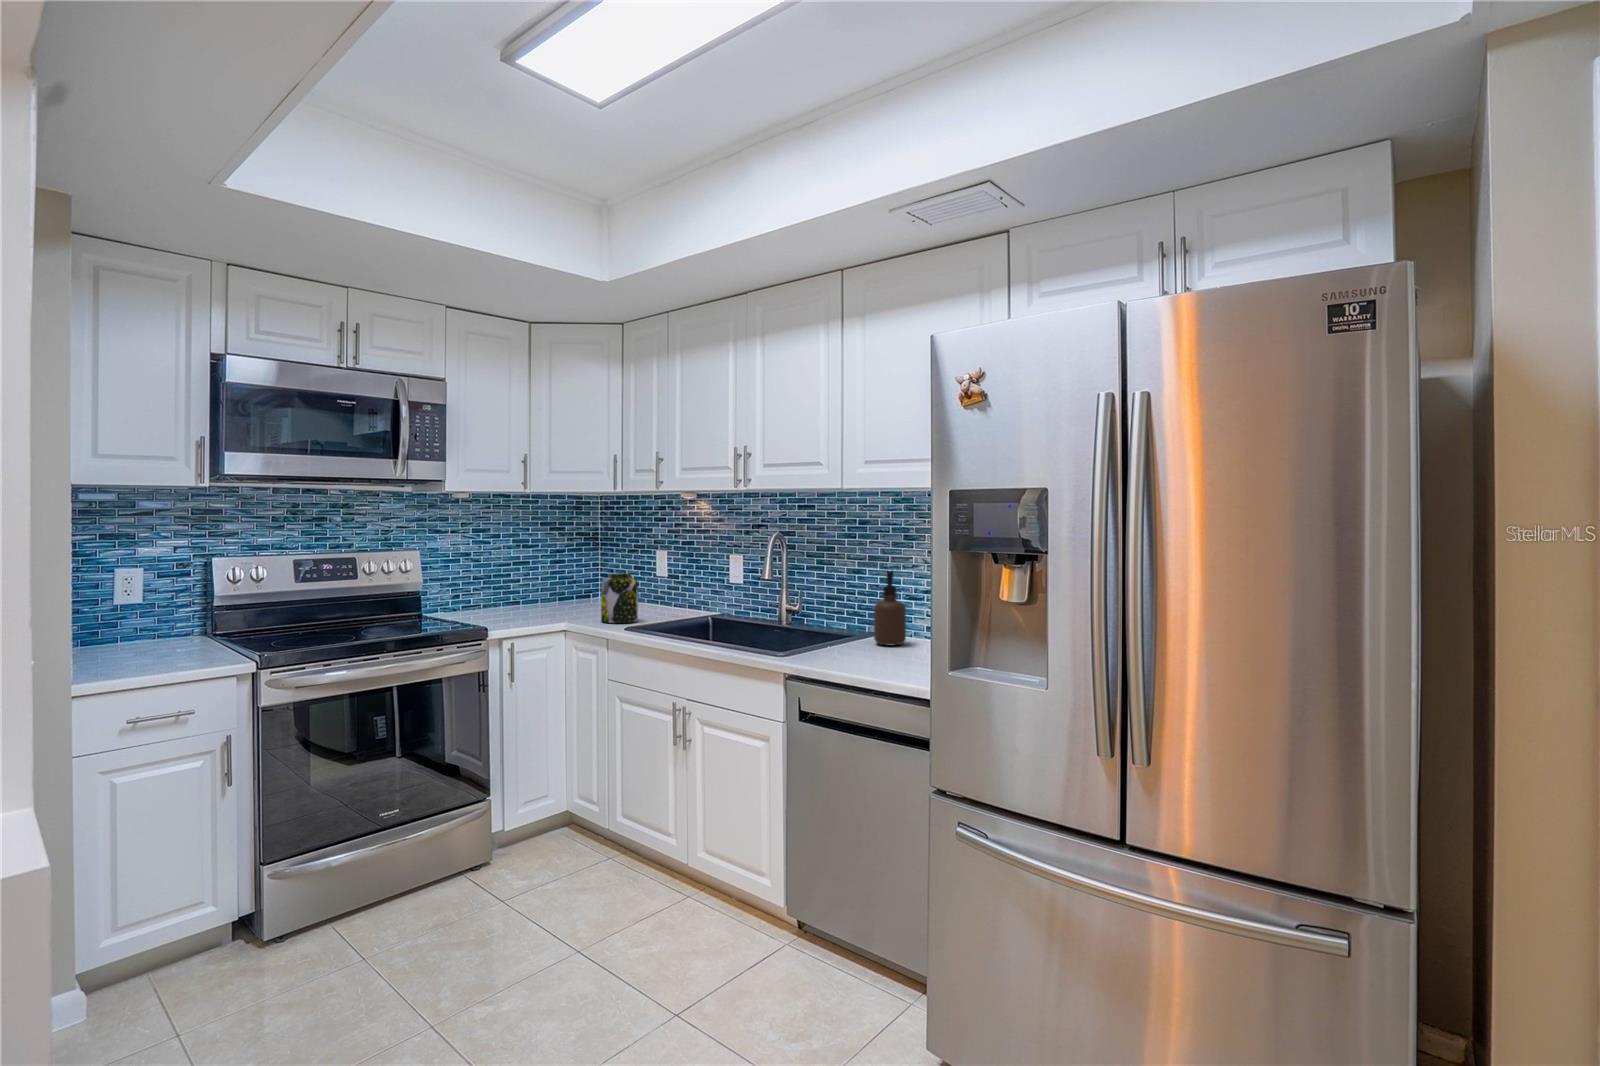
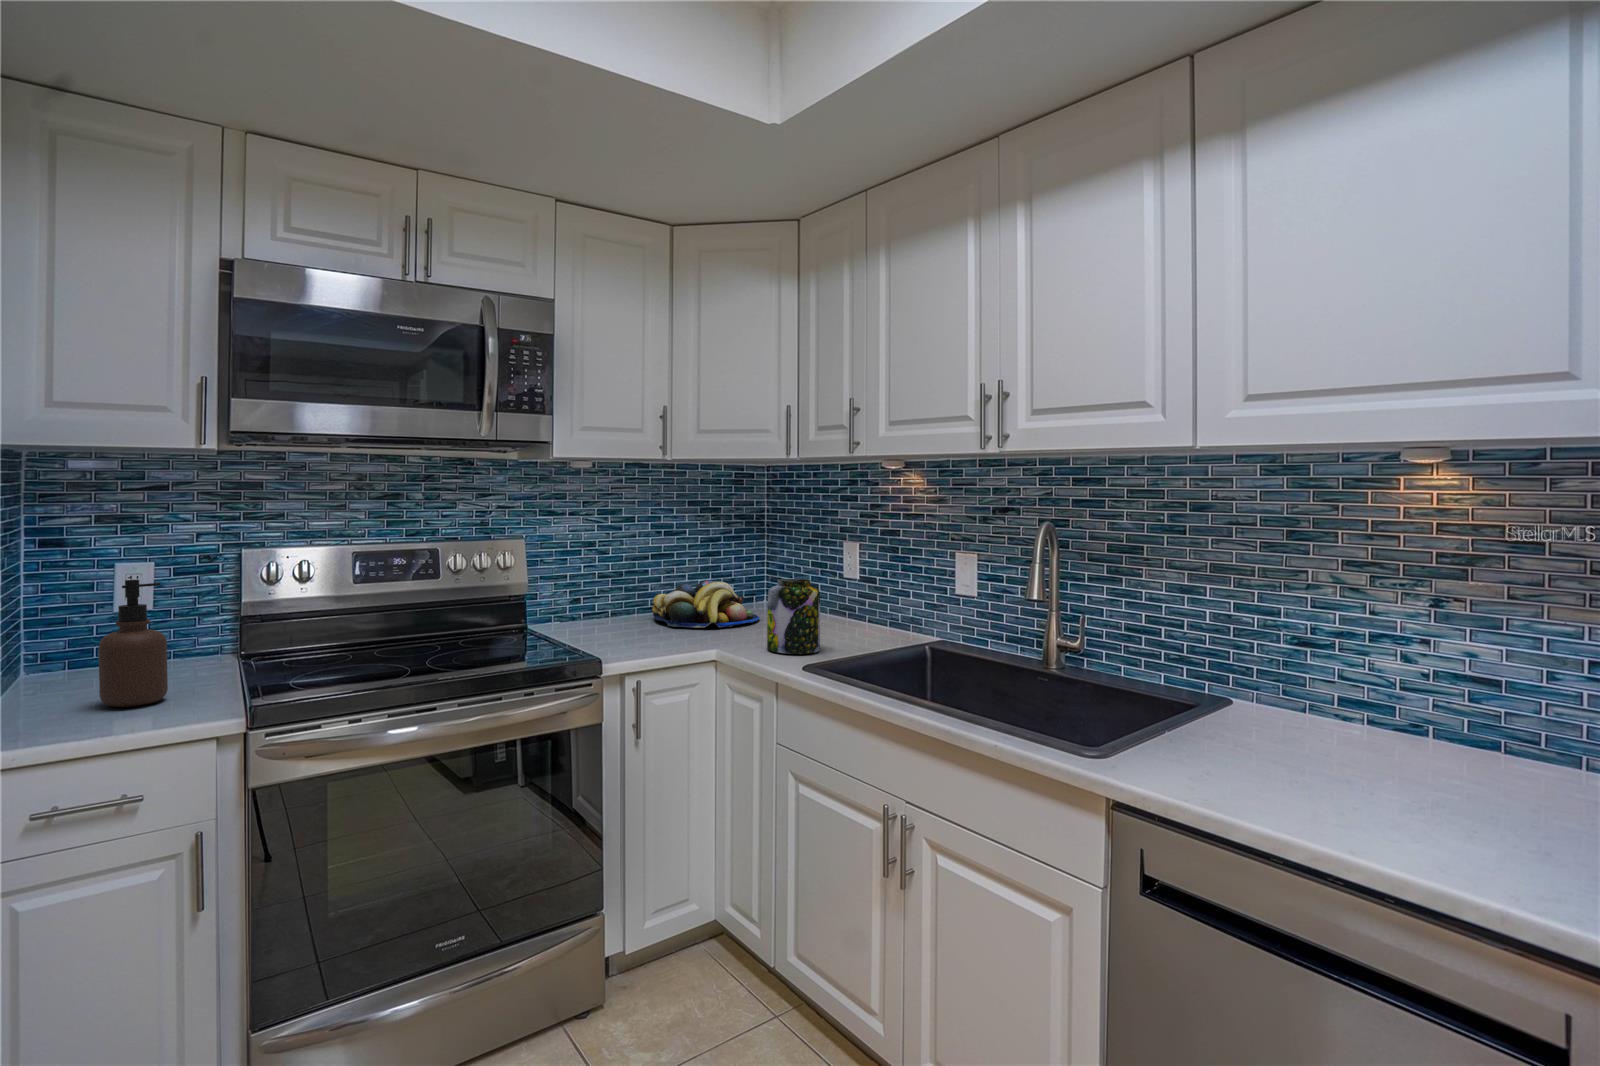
soap dispenser: present [874,571,906,645] -> present [99,580,168,707]
fruit bowl: none [515,580,596,612] -> present [652,580,759,628]

